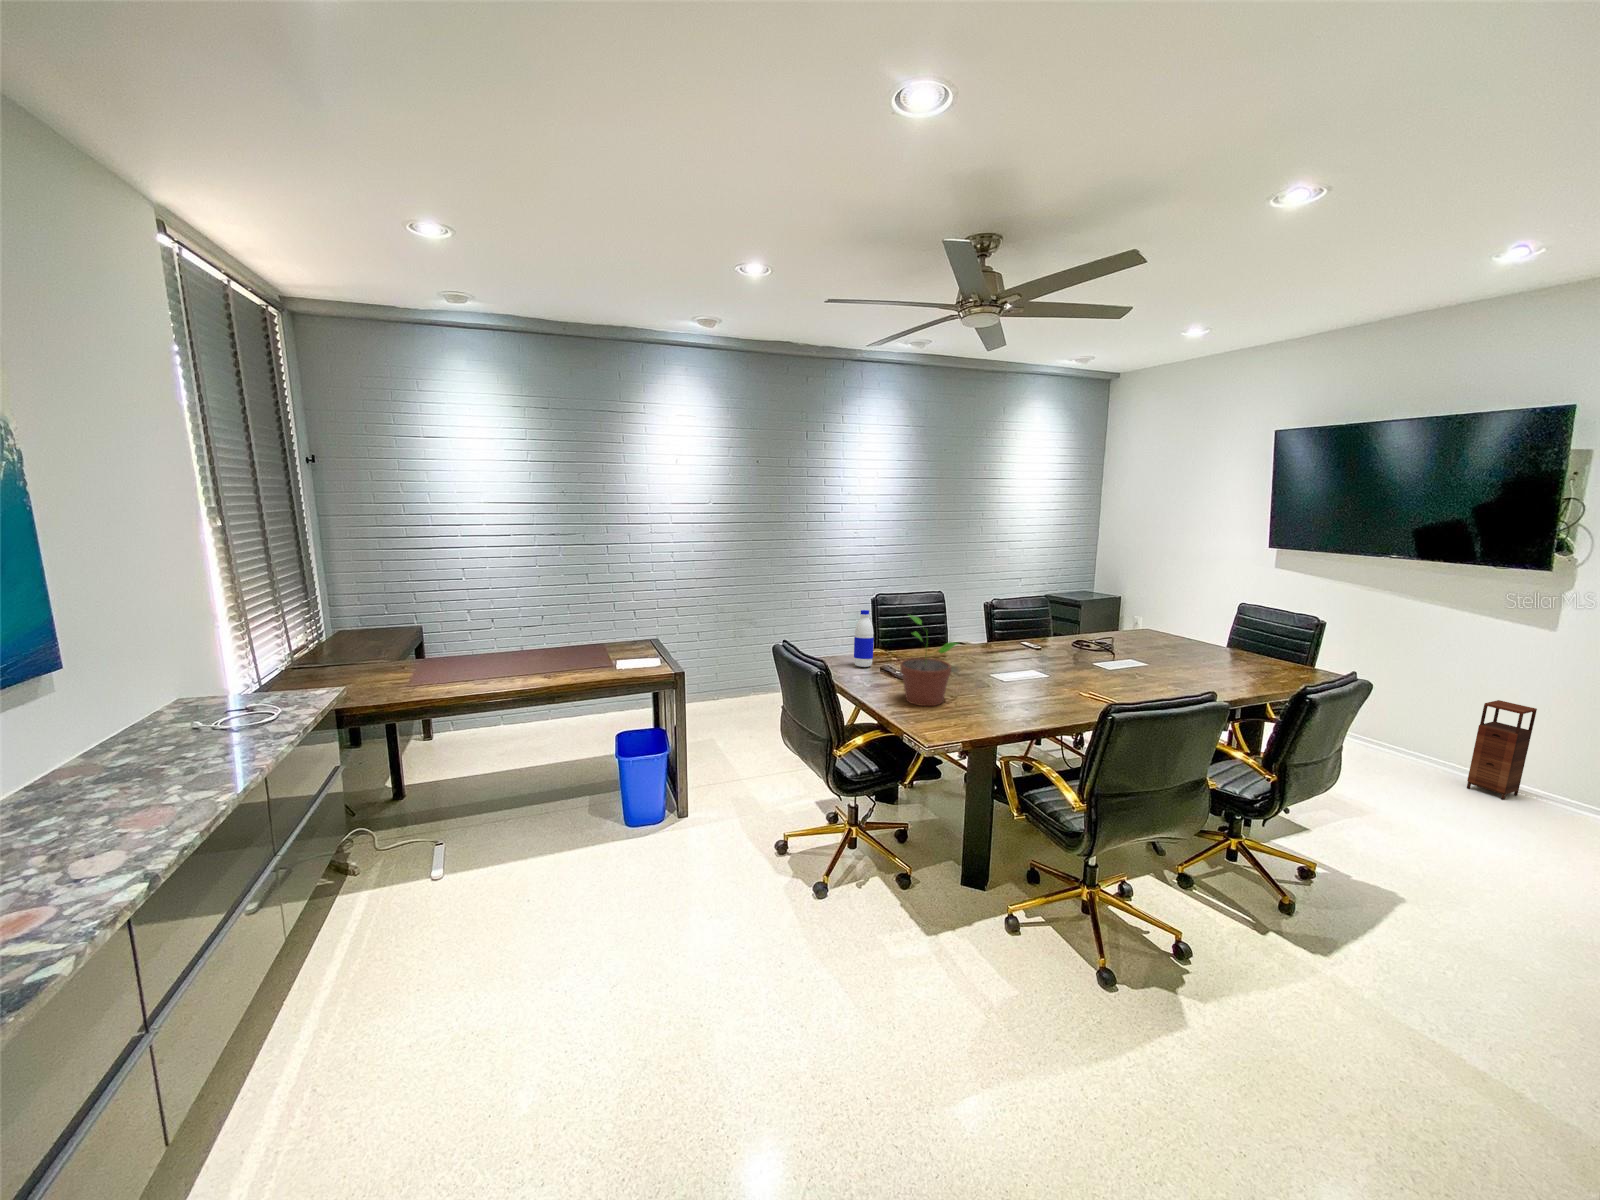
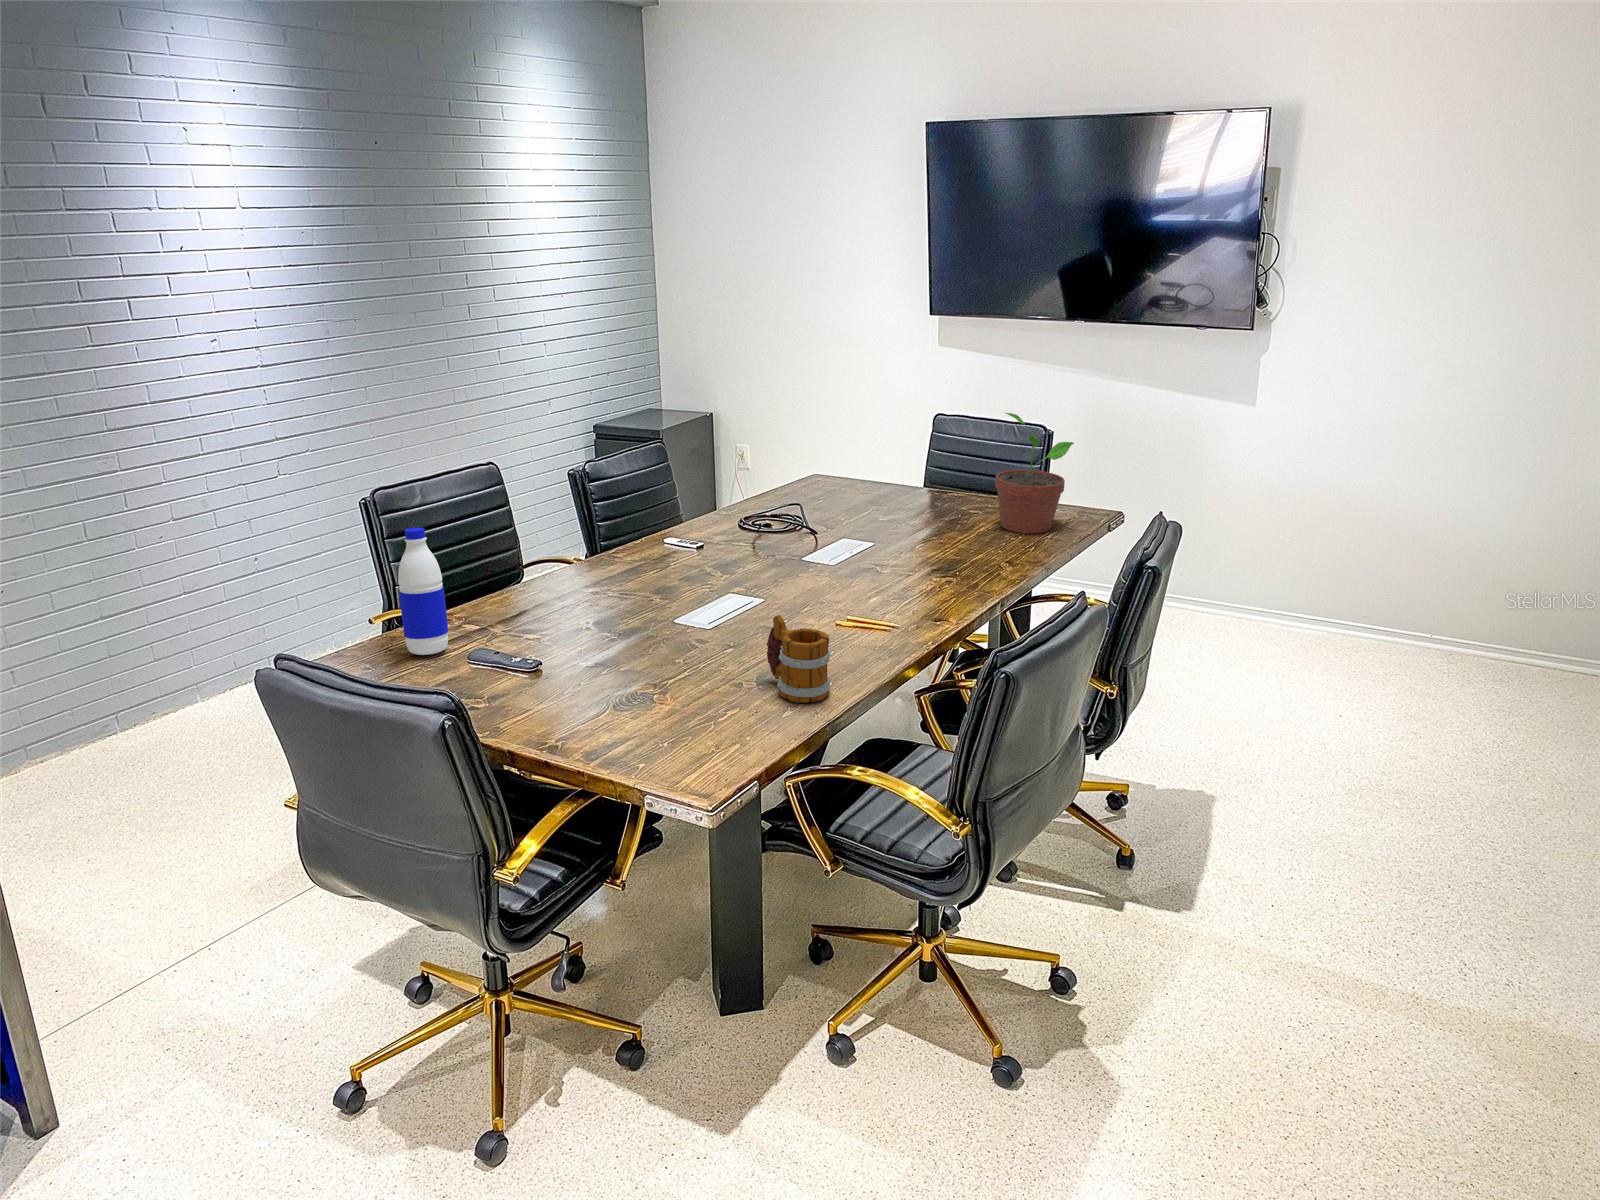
potted plant: present [900,615,958,706] -> present [995,413,1074,533]
mug: none [1002,671,1034,718] -> present [767,615,831,703]
storage cabinet: present [1467,700,1537,800] -> none [1191,496,1251,623]

